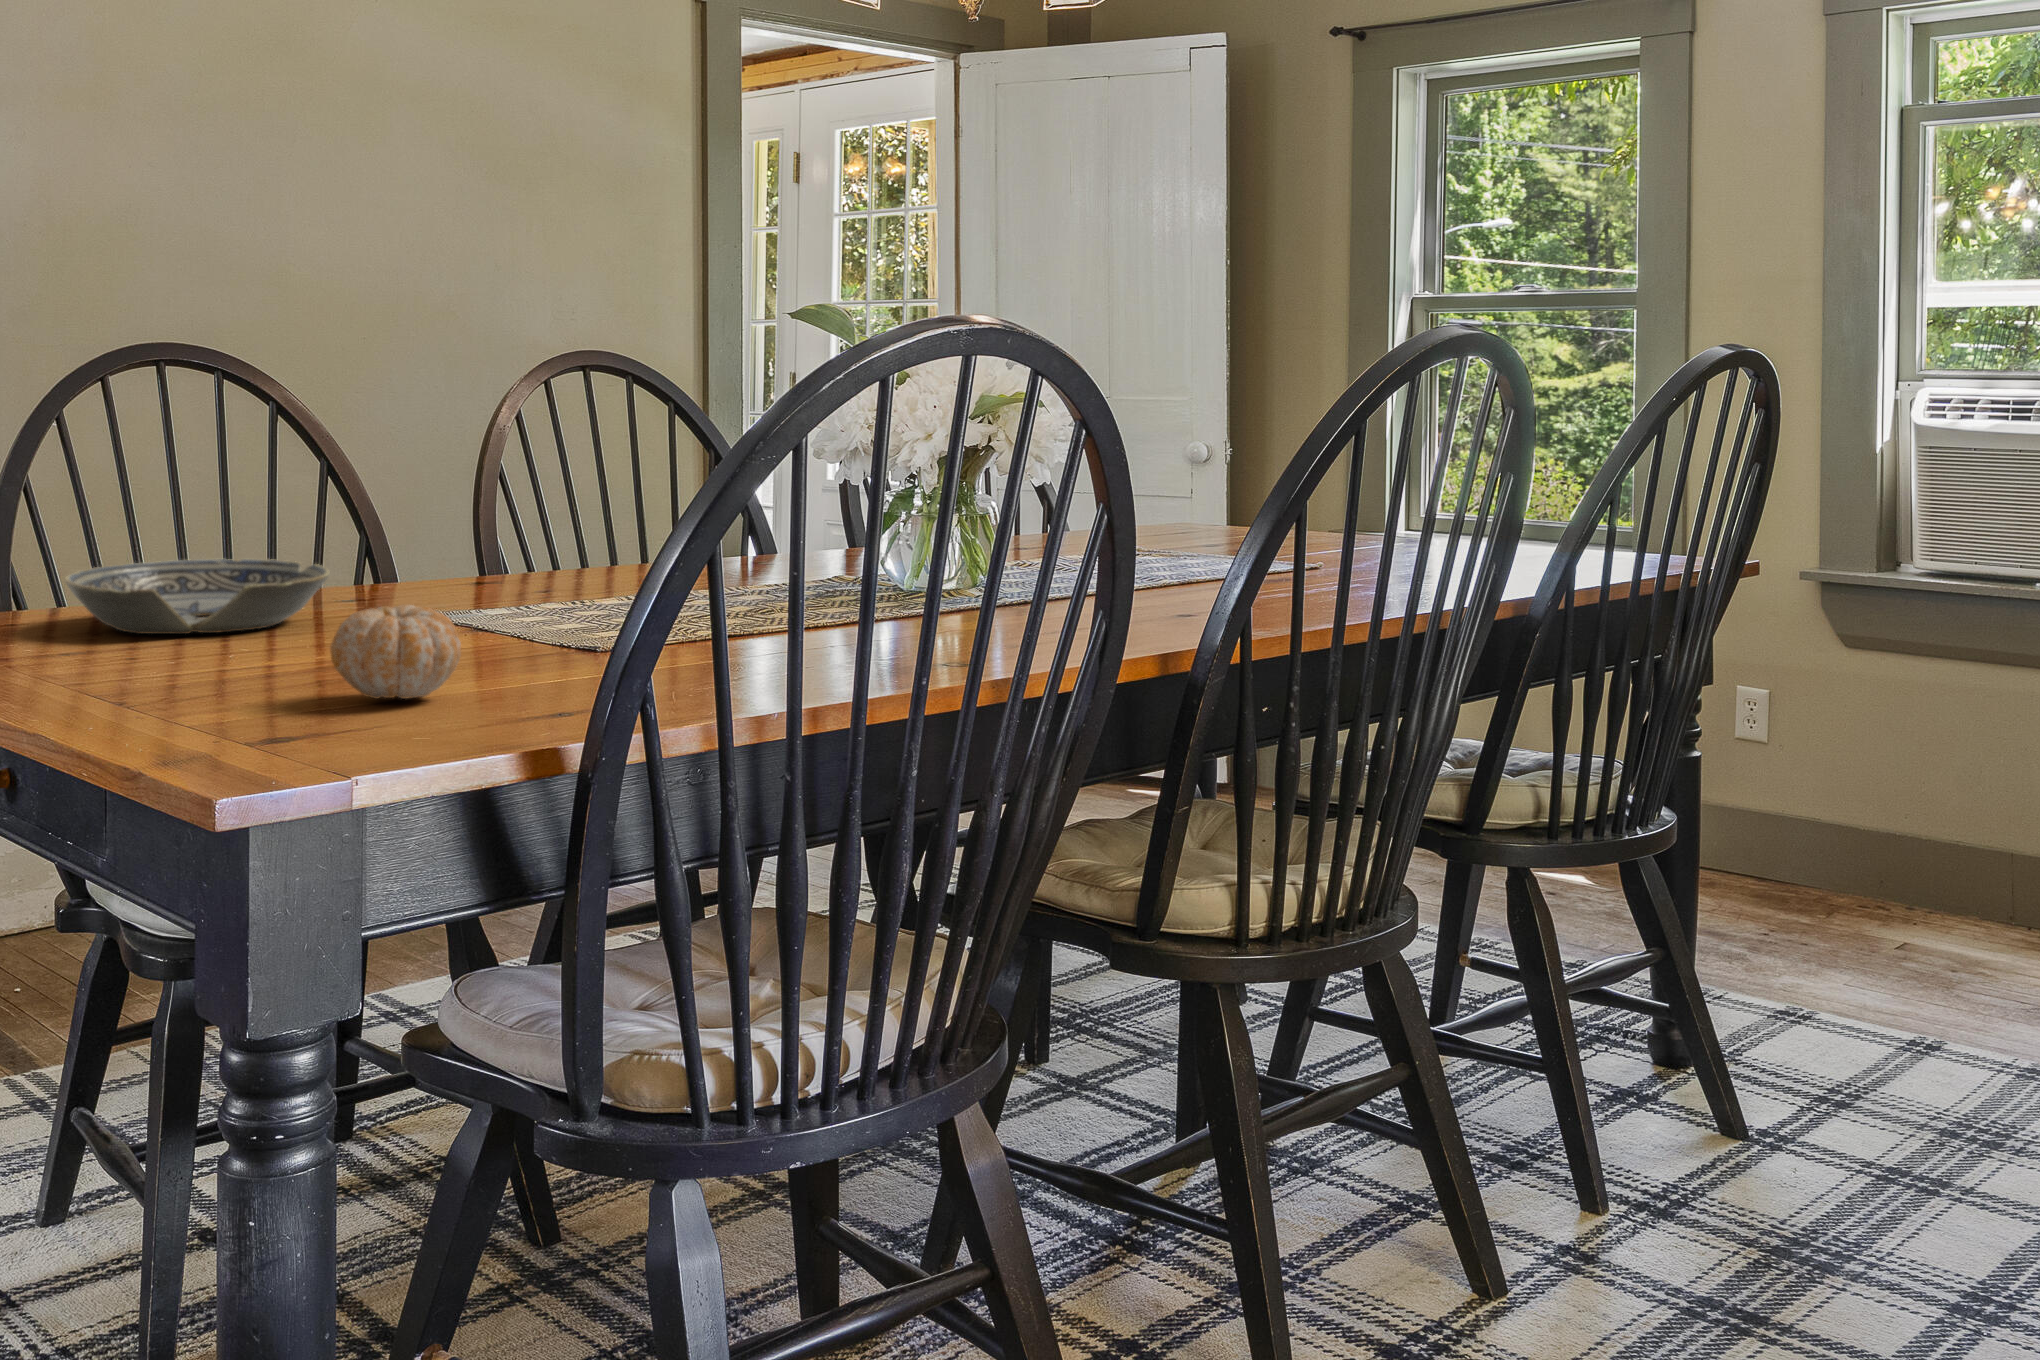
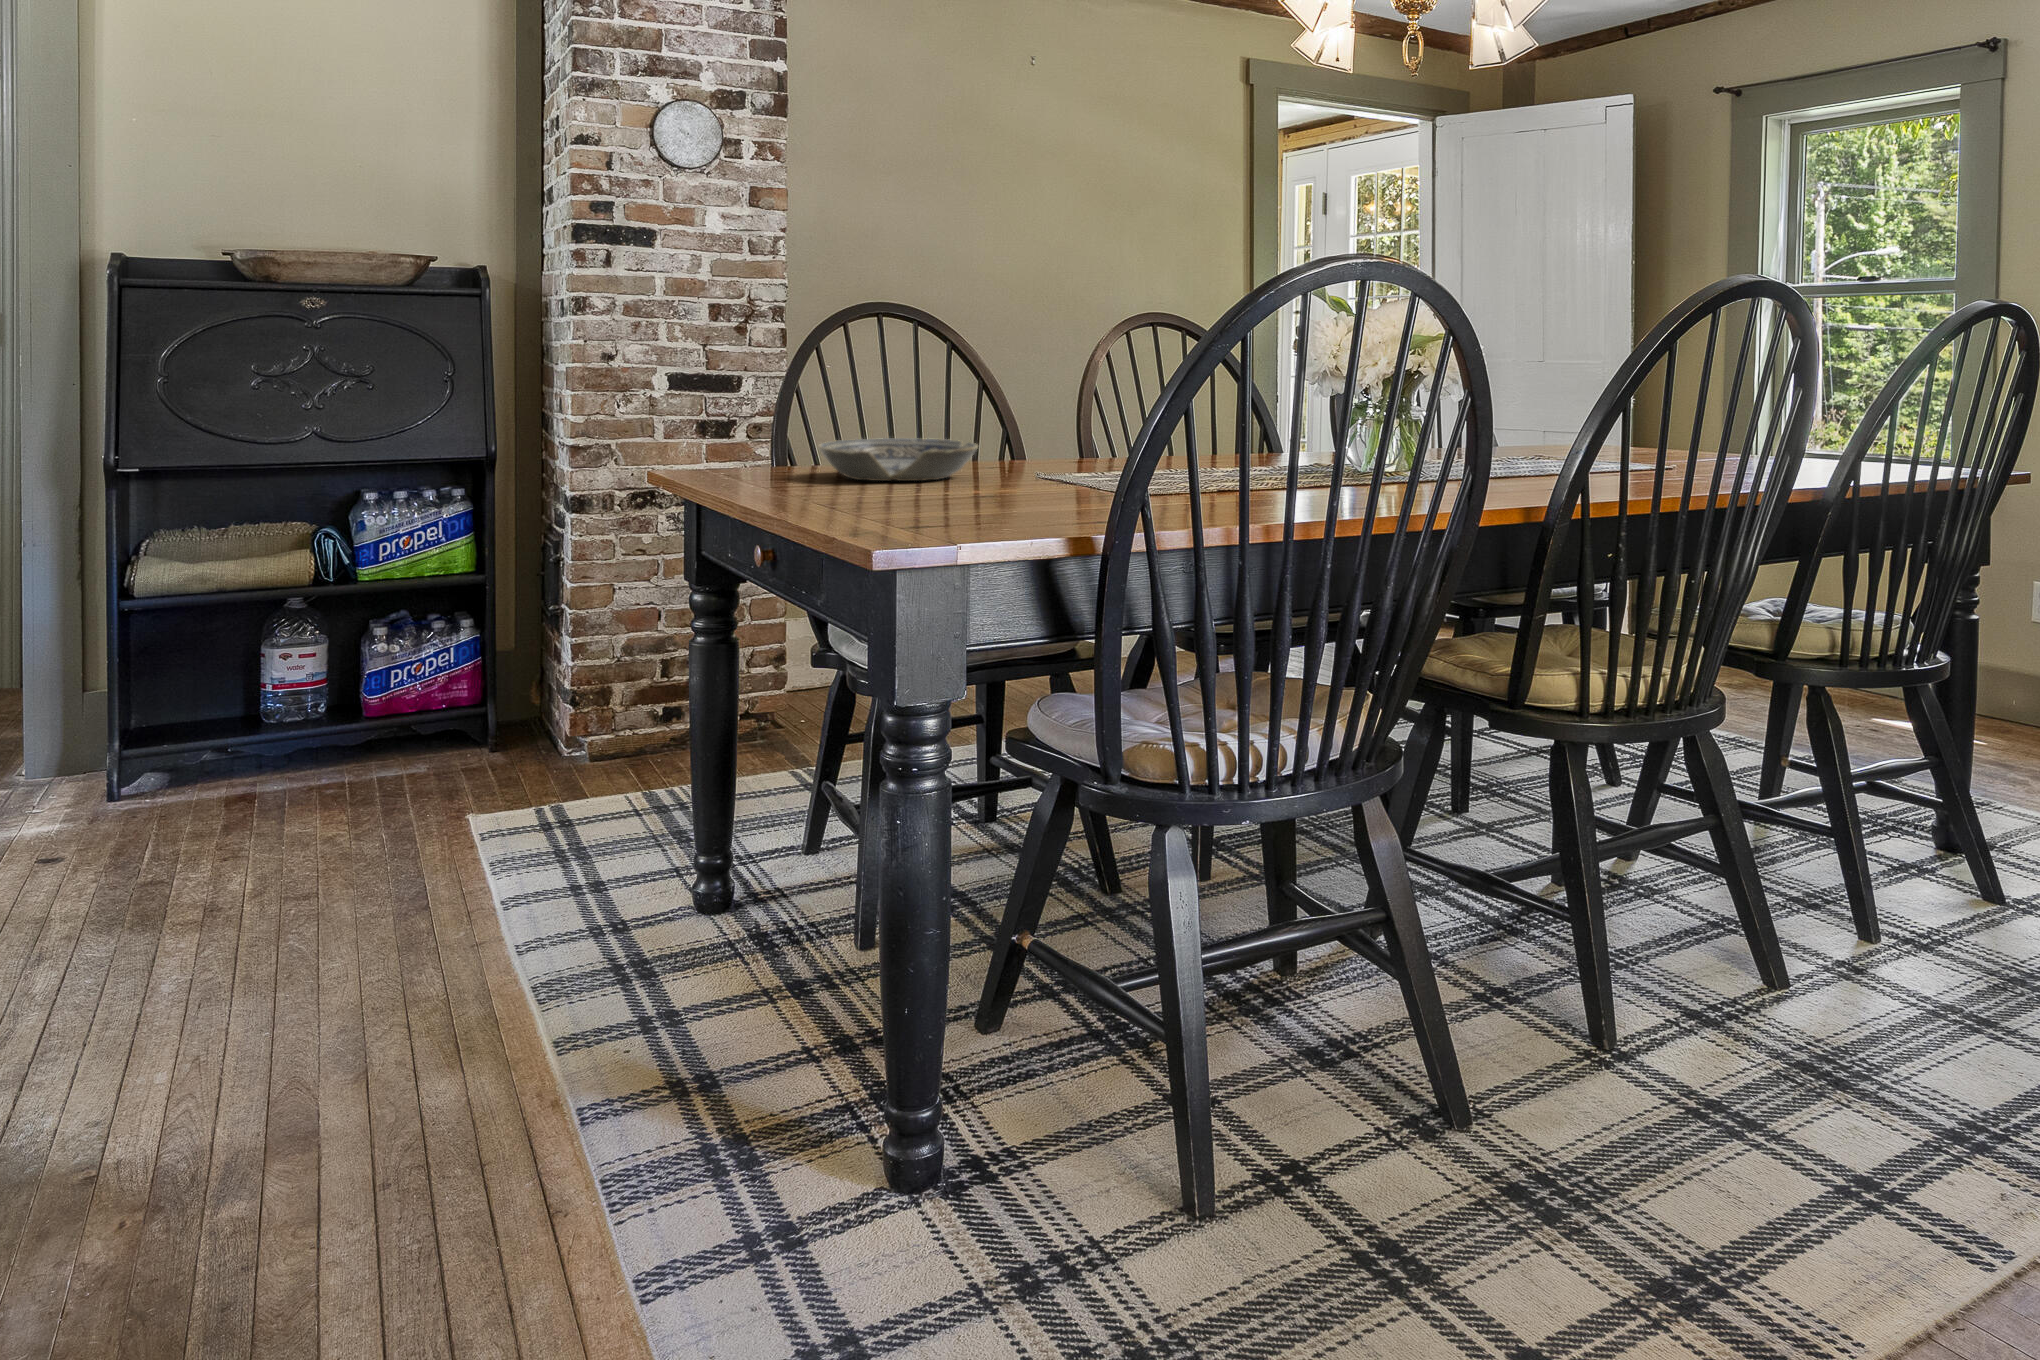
fruit: present [330,604,461,699] -> none [964,455,1044,513]

